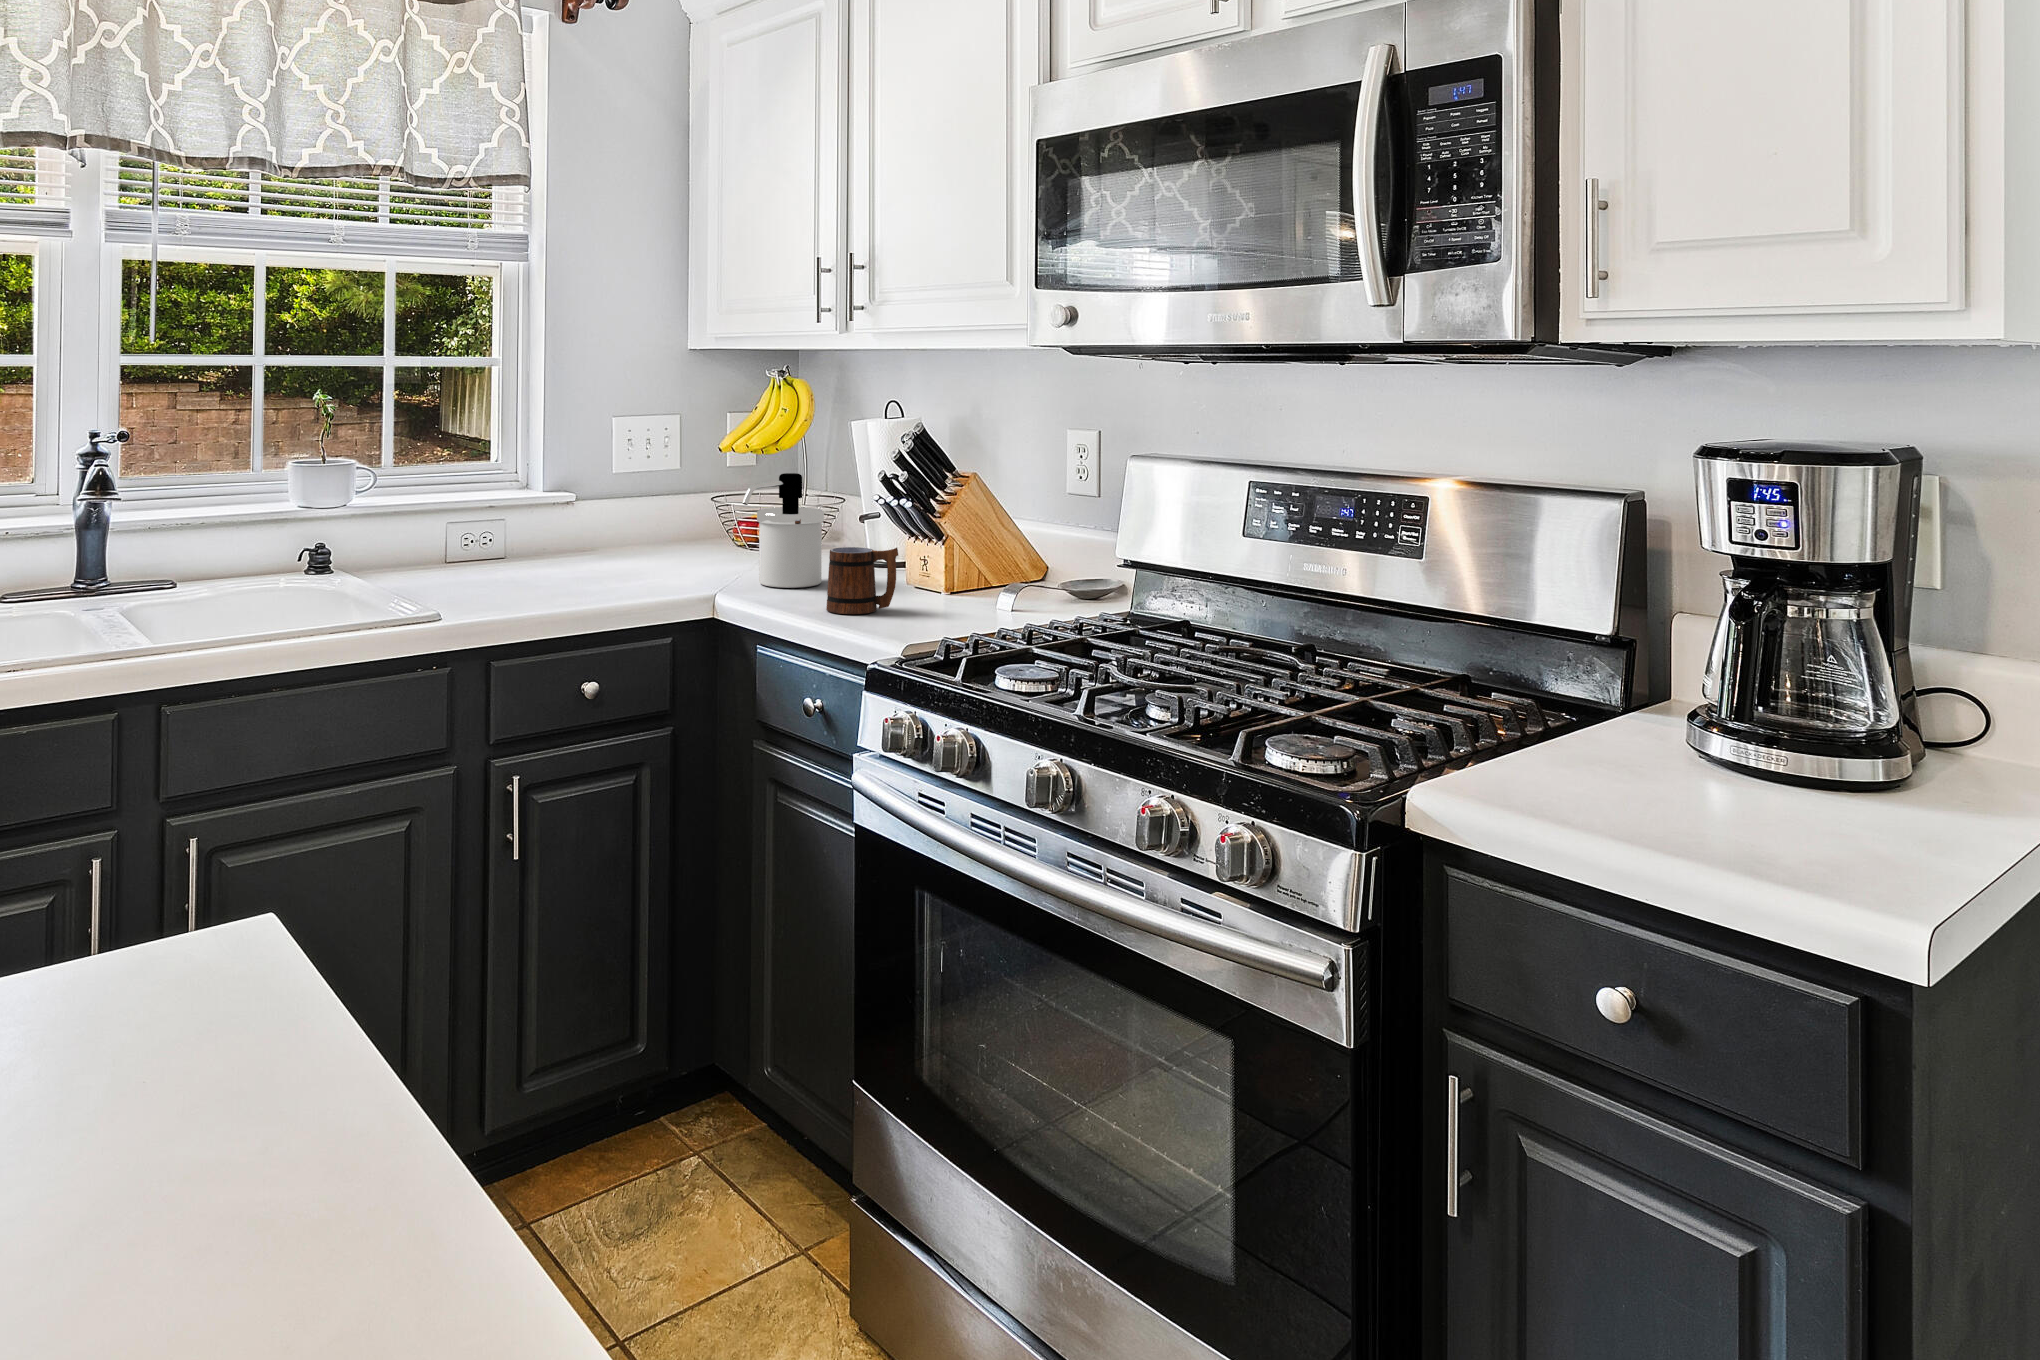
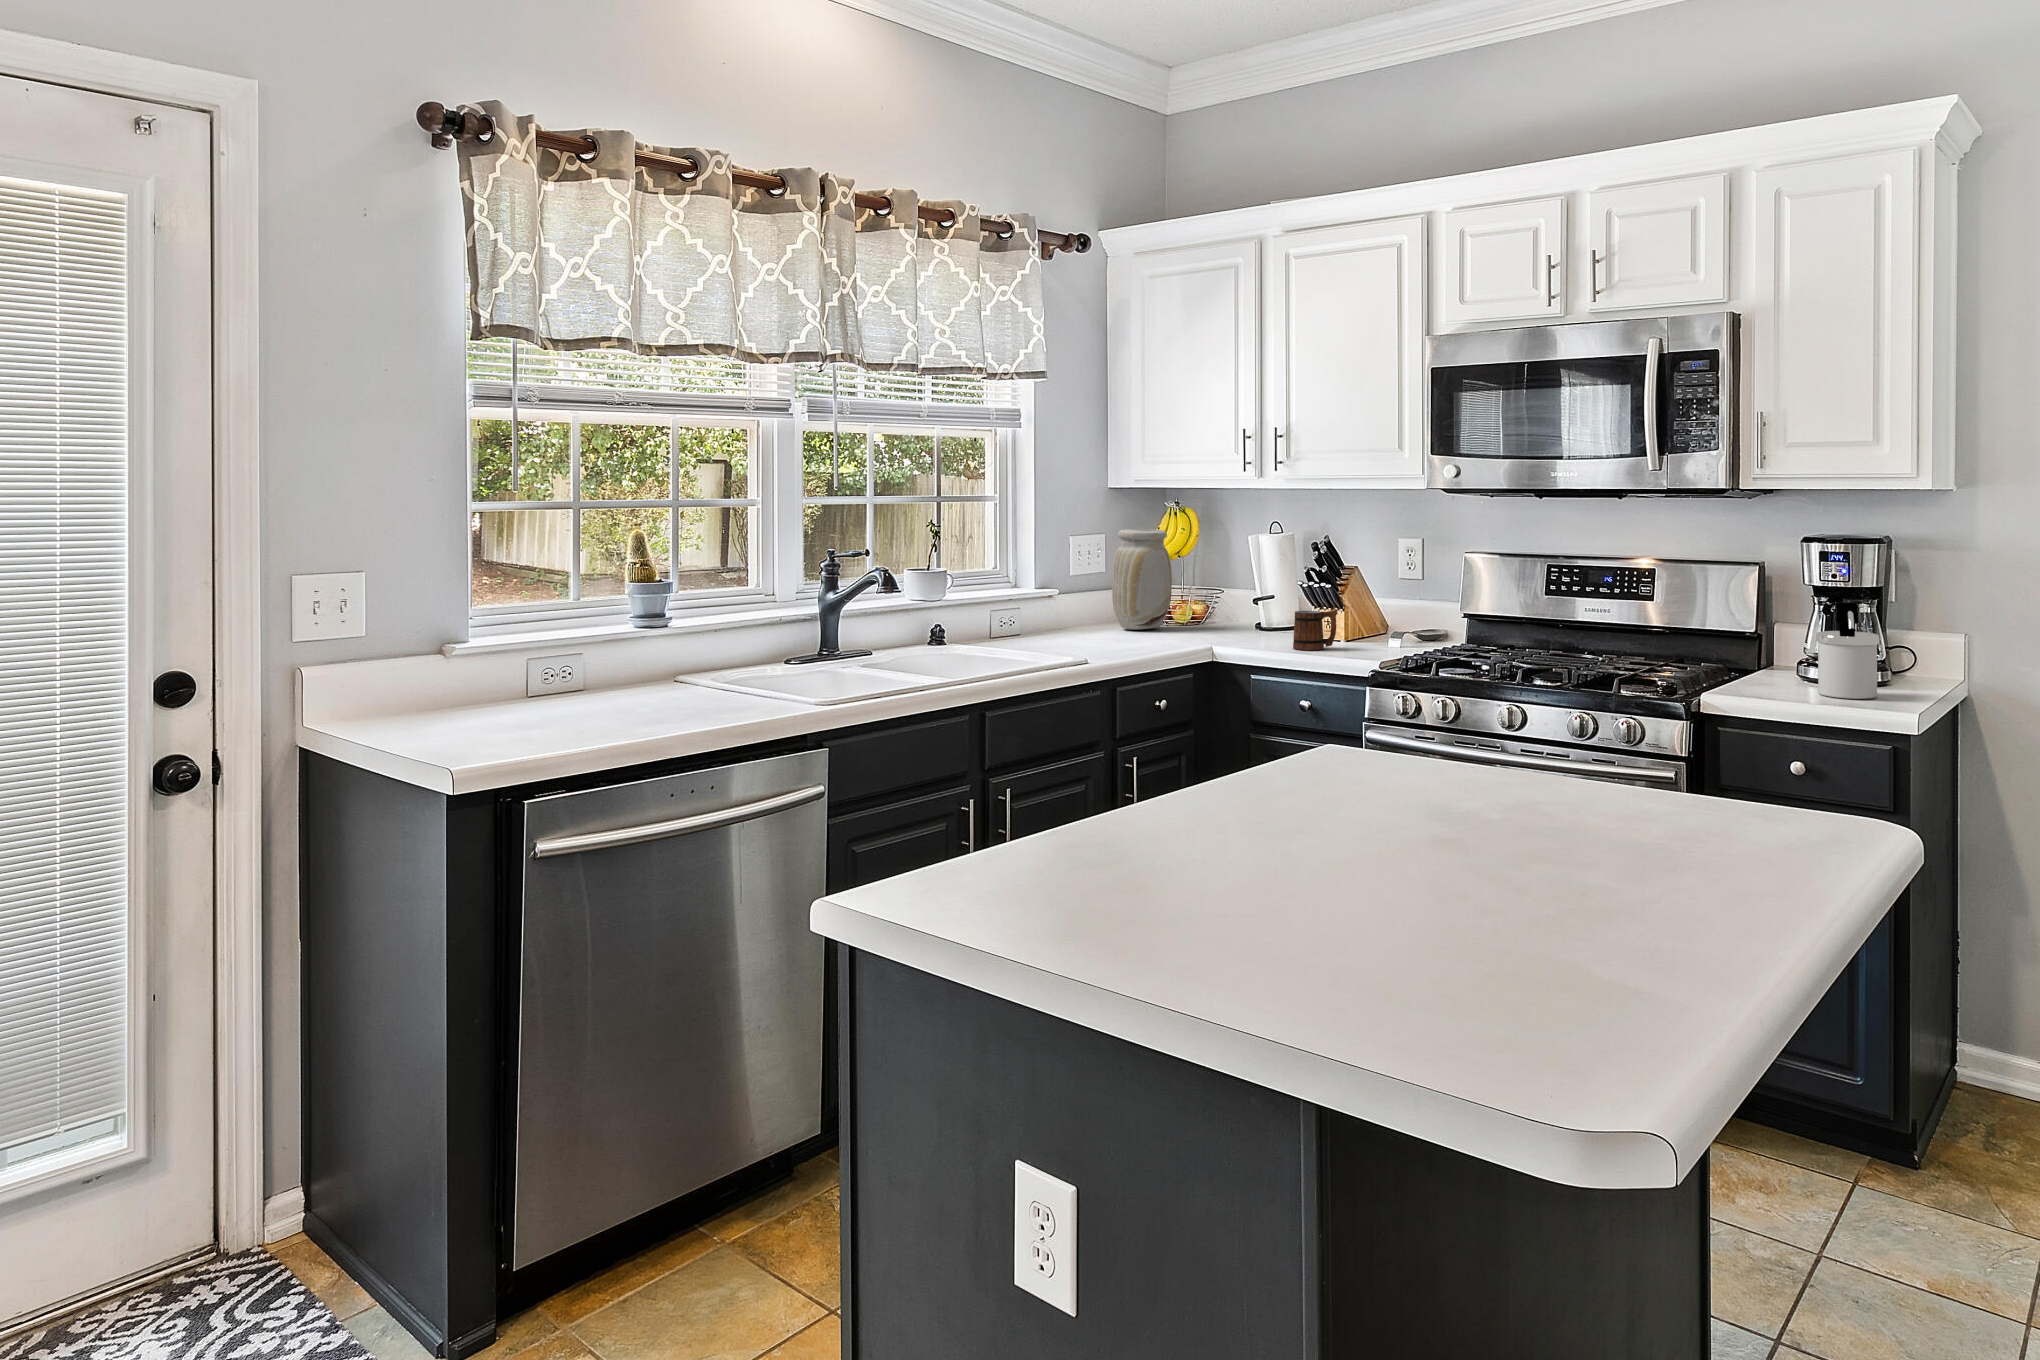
vase: none [644,411,733,560] -> present [1112,529,1172,630]
soap dispenser: present [742,473,824,588] -> present [1816,602,1879,699]

